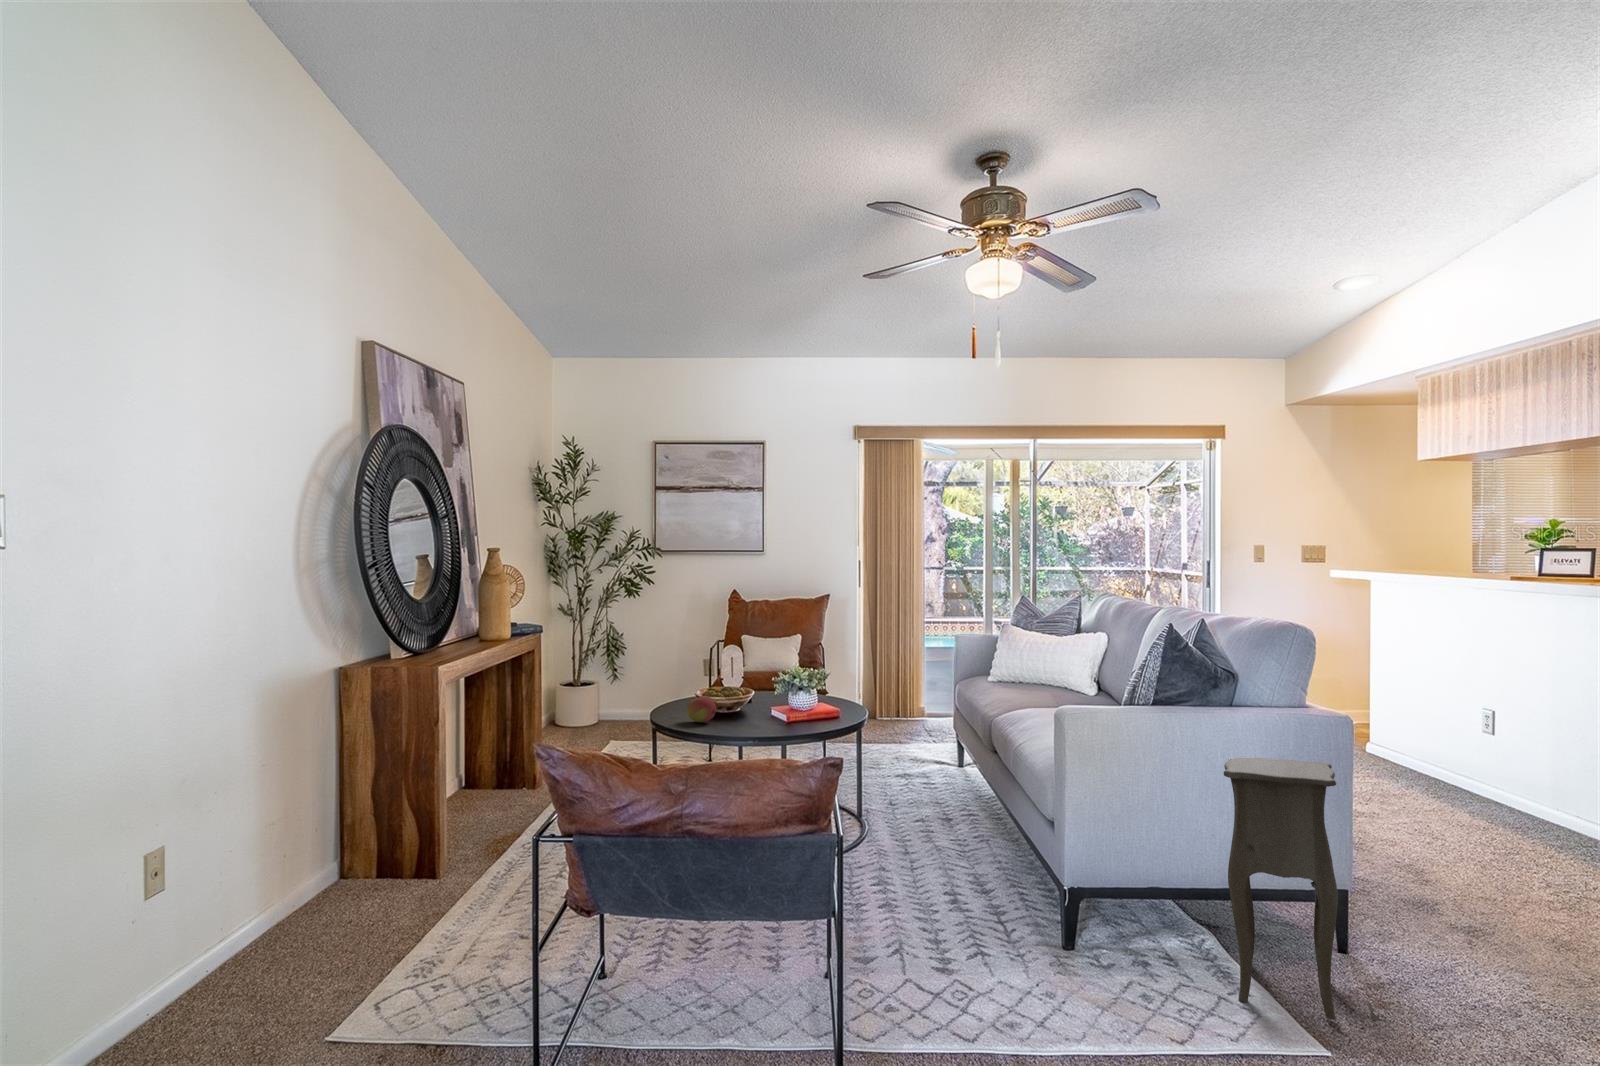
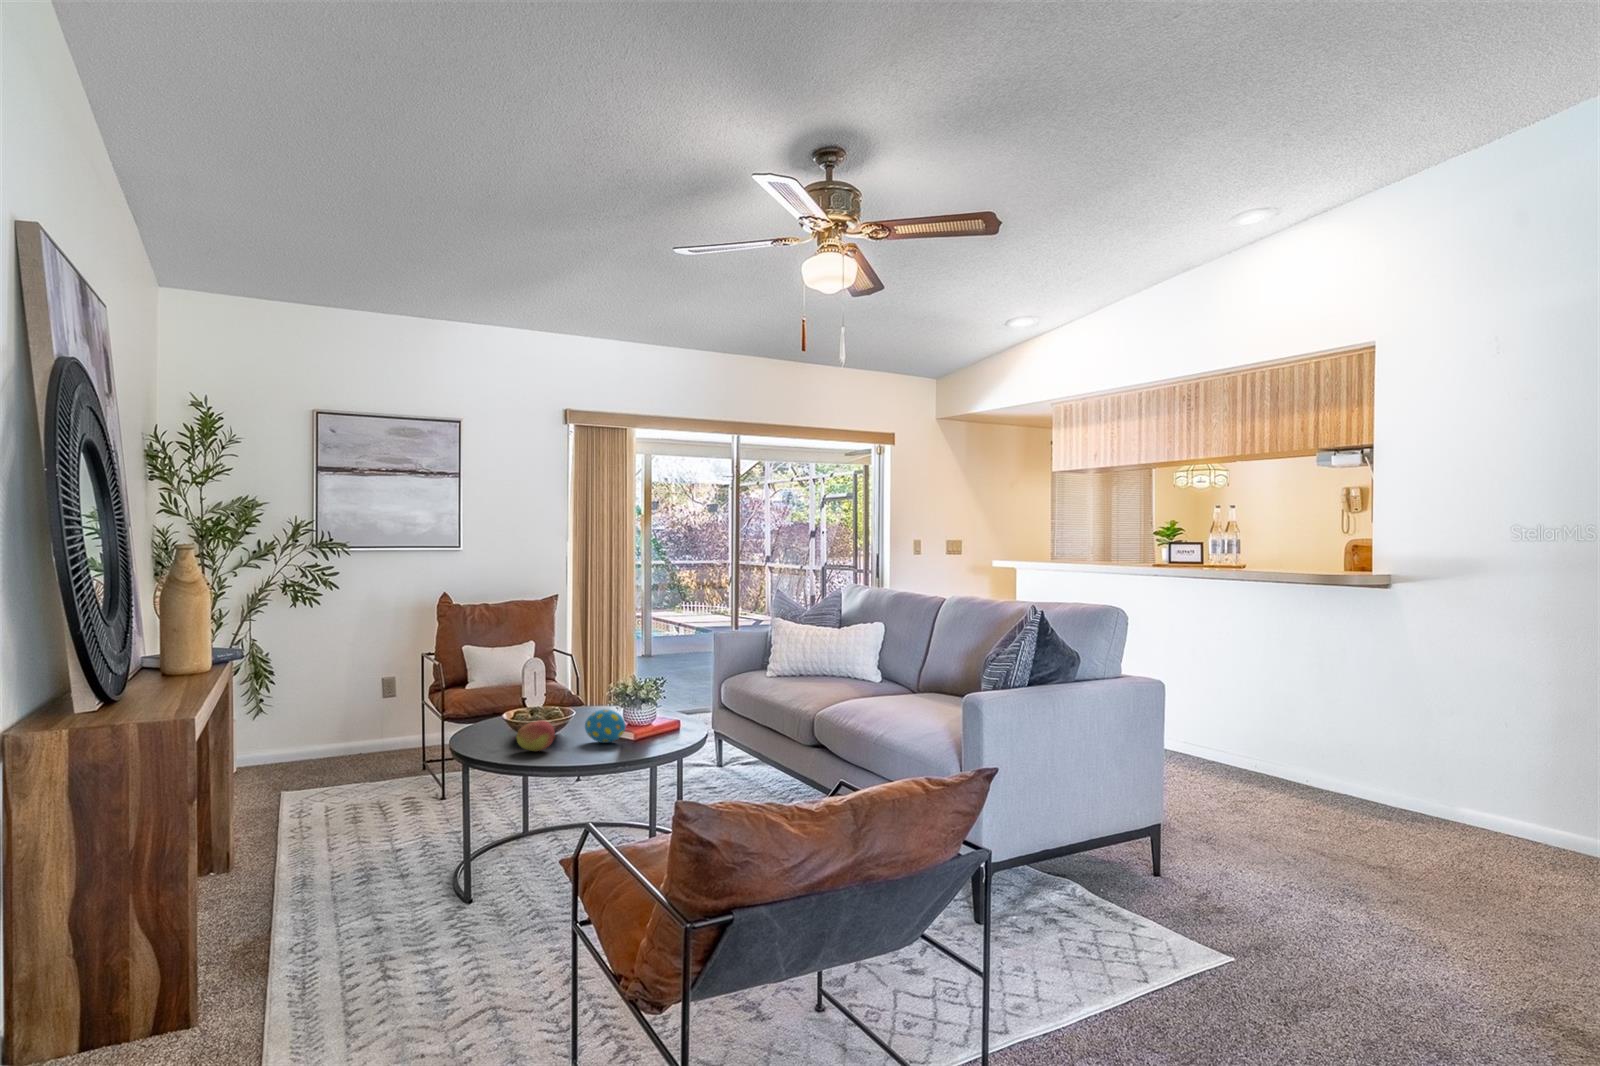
decorative egg: none [746,693,778,723] -> present [585,709,626,743]
side table: present [1224,756,1381,1021] -> none [1098,720,1240,933]

